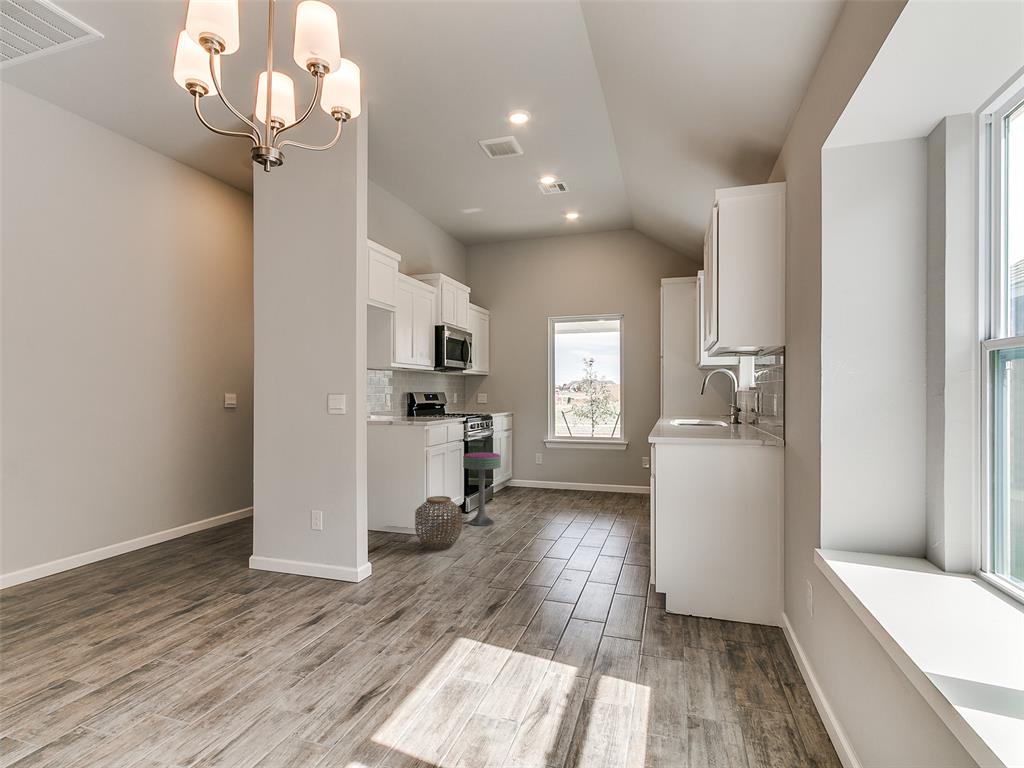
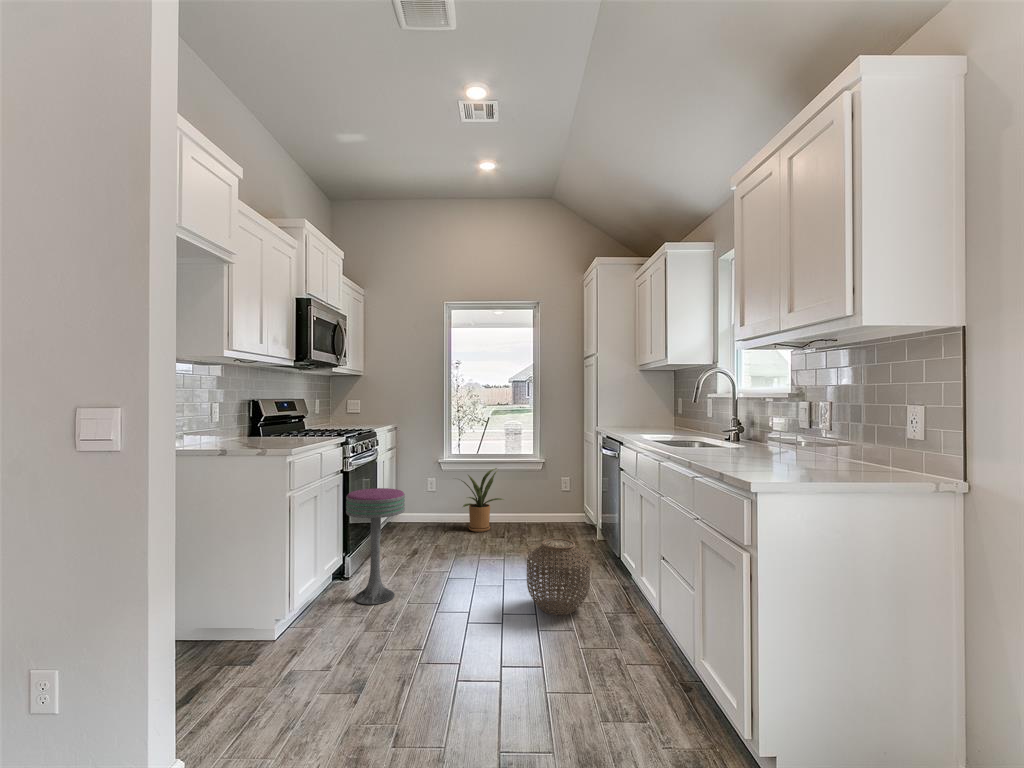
house plant: none [549,447,594,496] -> present [461,468,503,532]
woven basket: present [415,496,462,550] -> present [527,538,590,615]

